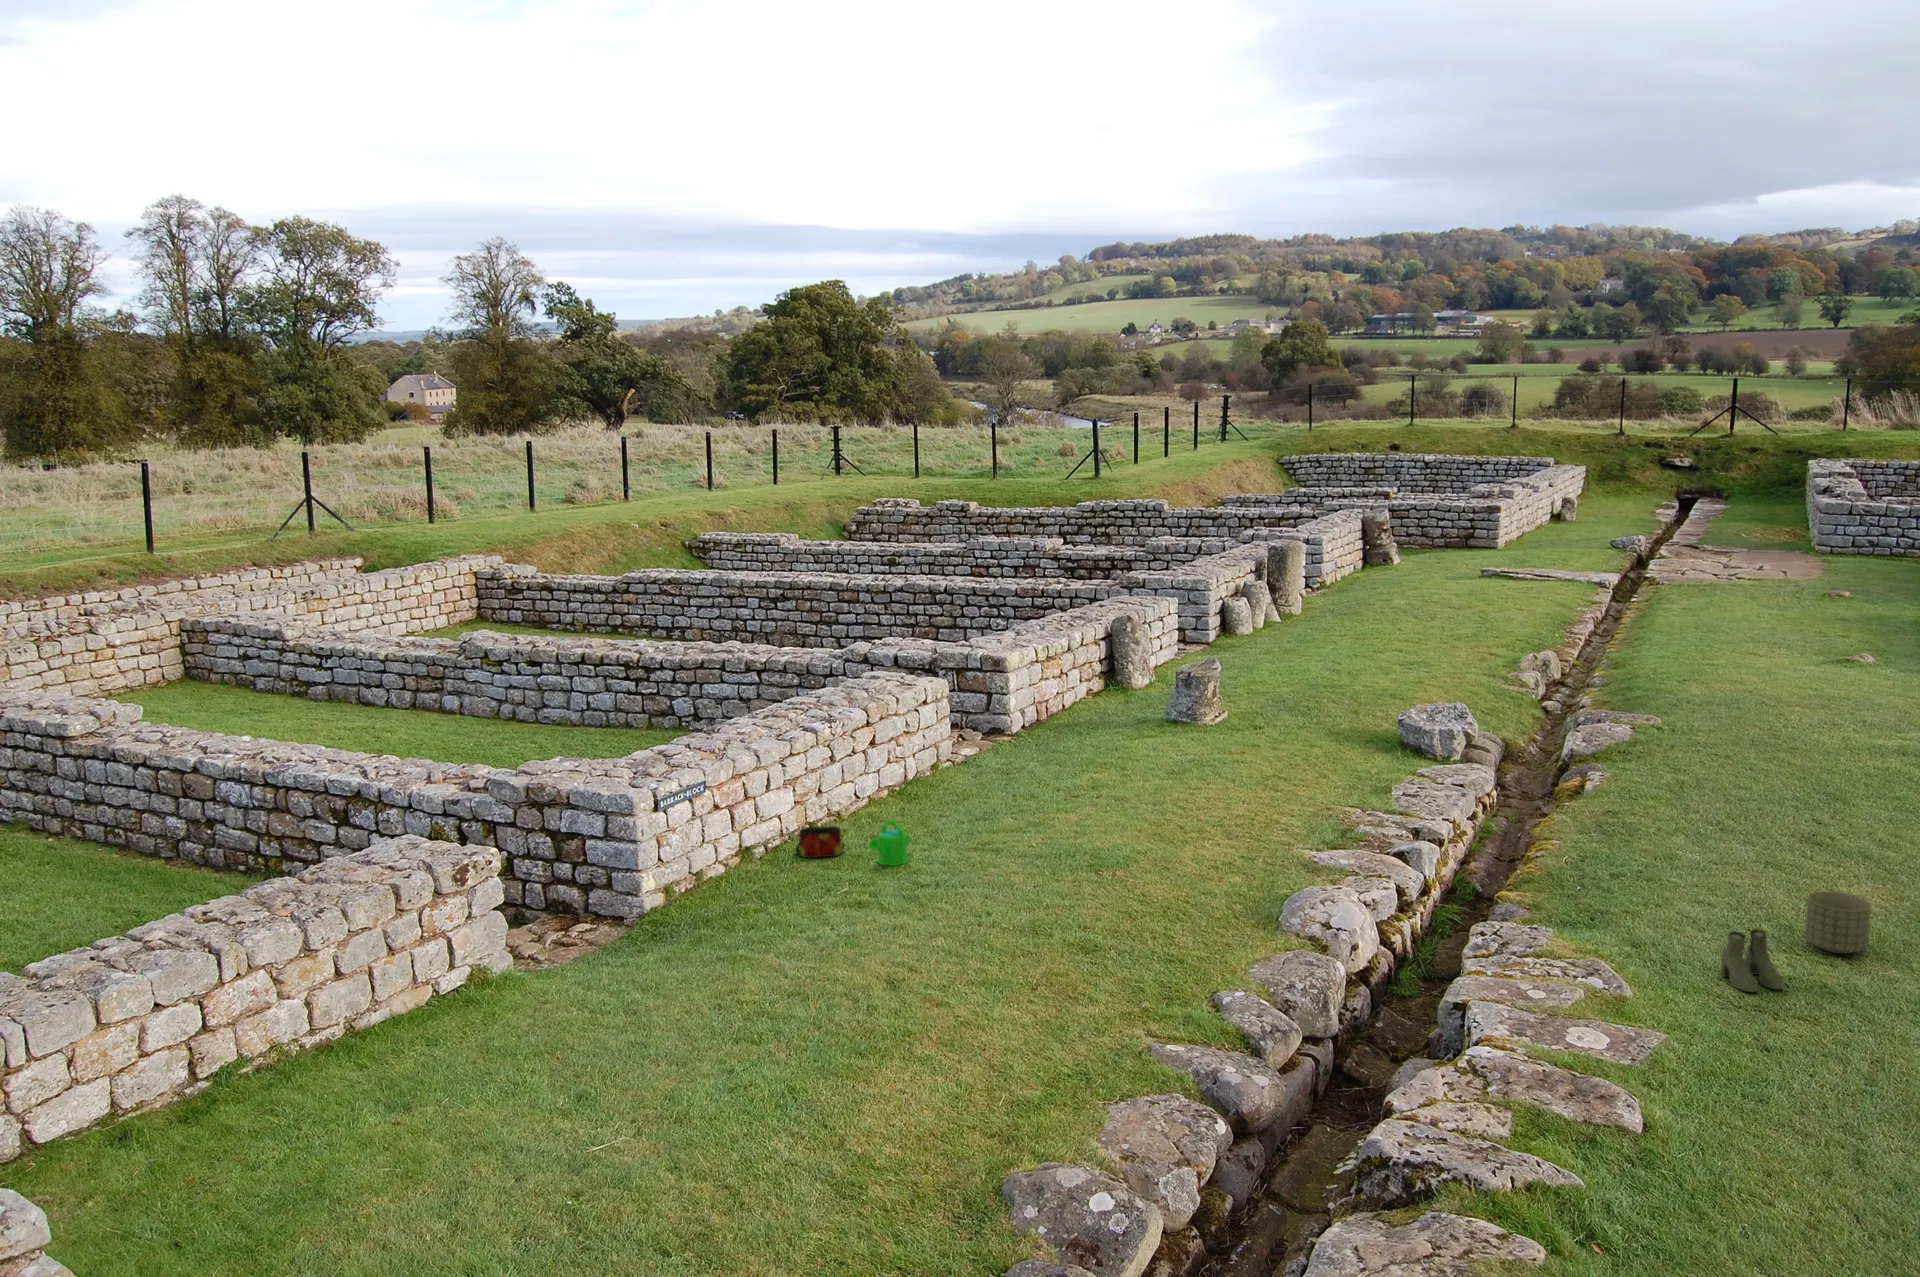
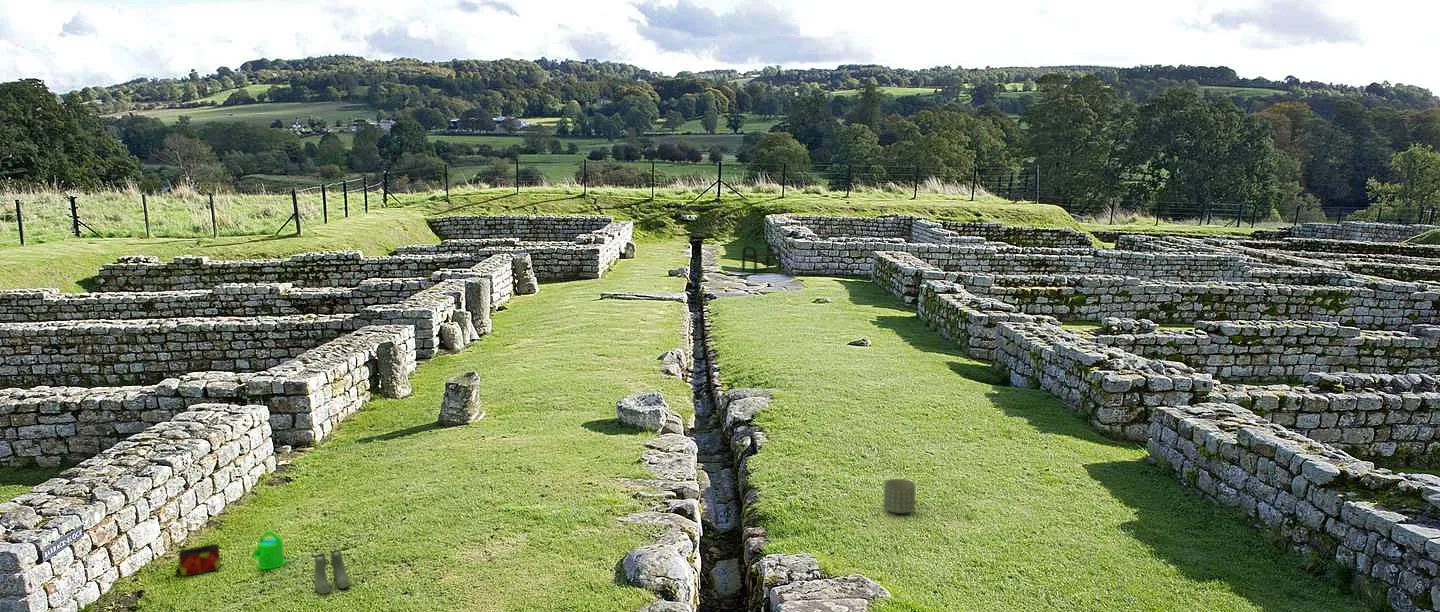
bench: none [1763,502,1844,550] -> present [742,244,781,273]
boots: present [1721,929,1783,992] -> present [314,550,348,594]

